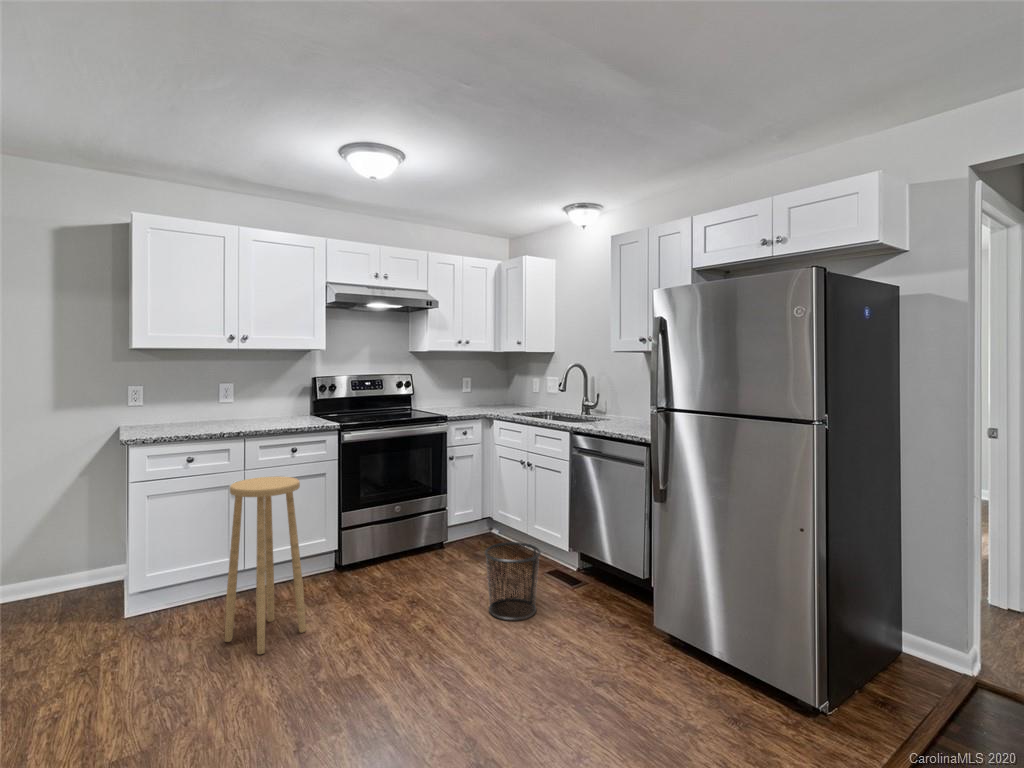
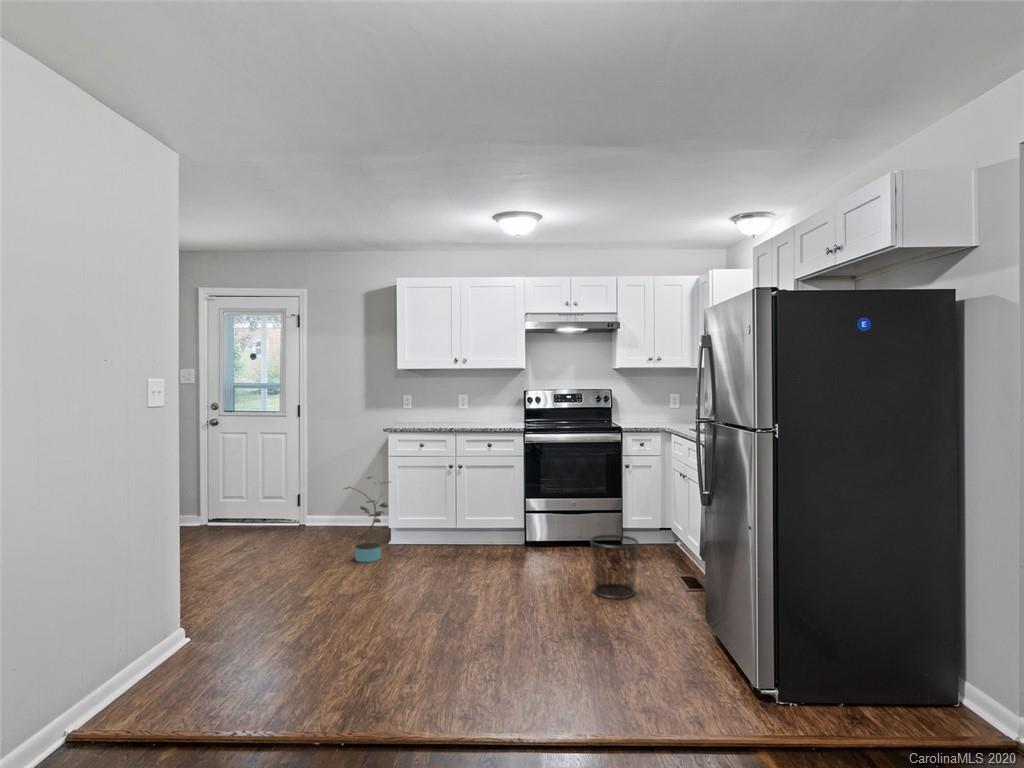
stool: present [225,476,306,654] -> none [419,459,466,575]
potted plant: none [65,519,162,664] -> present [345,477,388,562]

